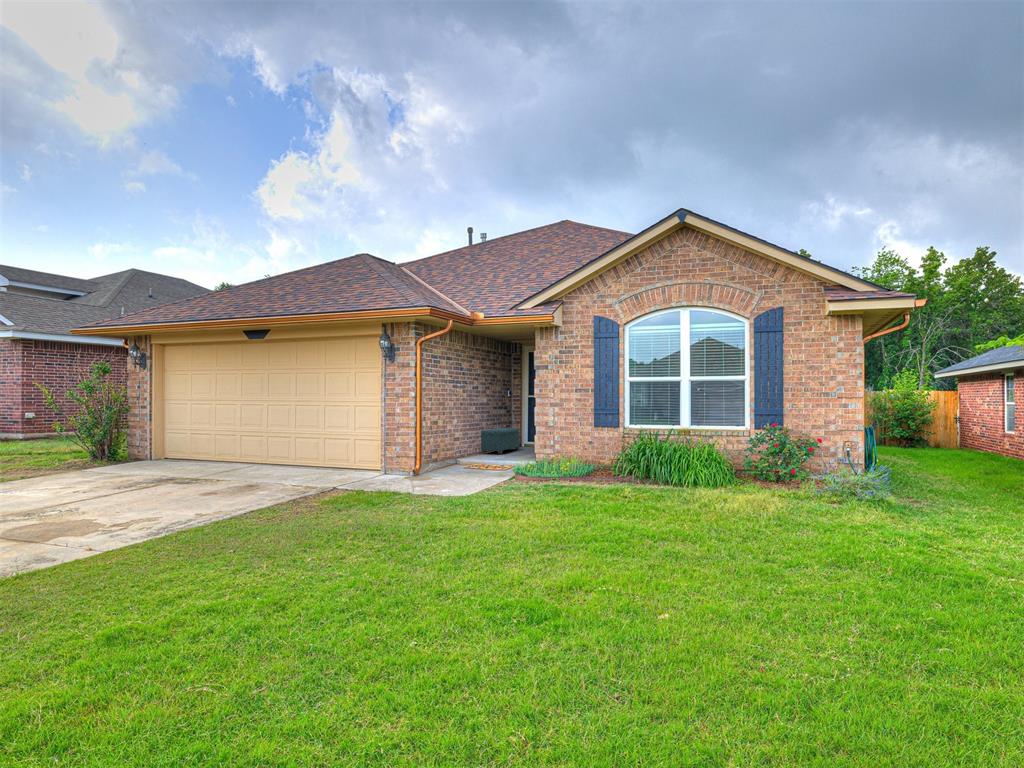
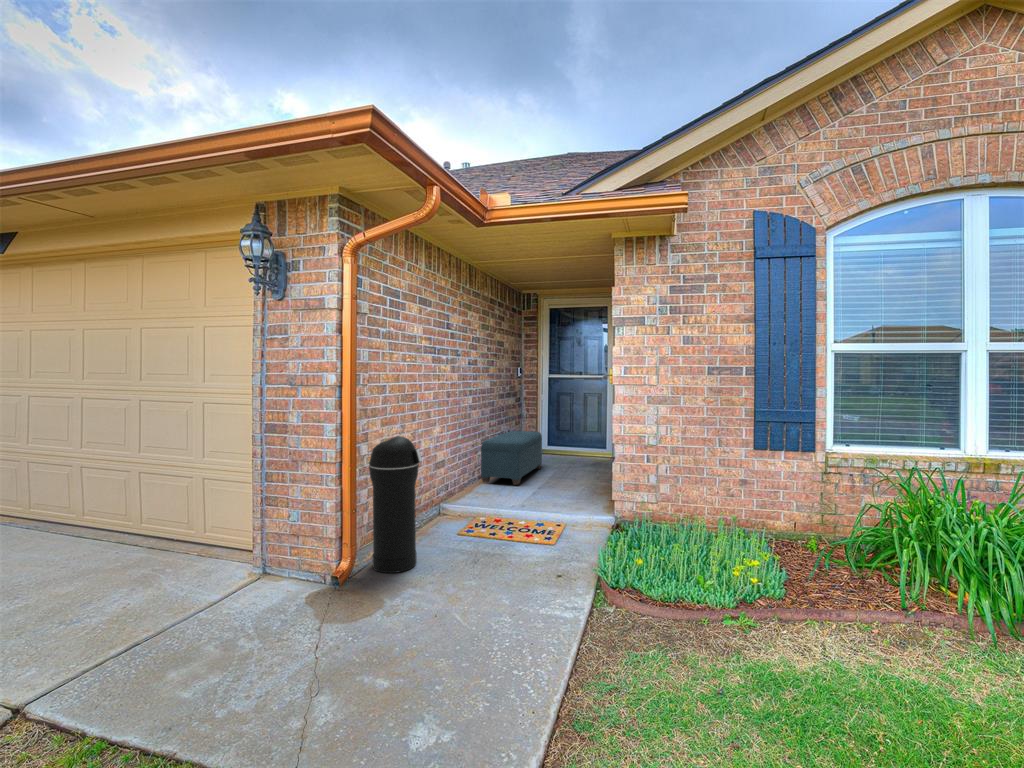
trash can: none [425,418,447,473] -> present [369,437,422,573]

